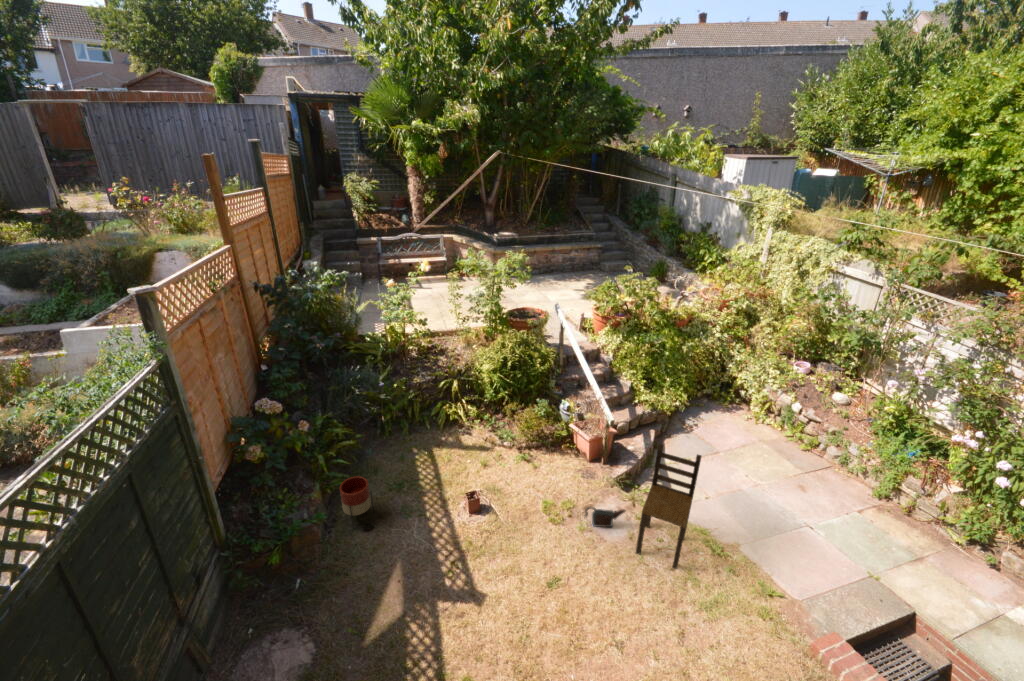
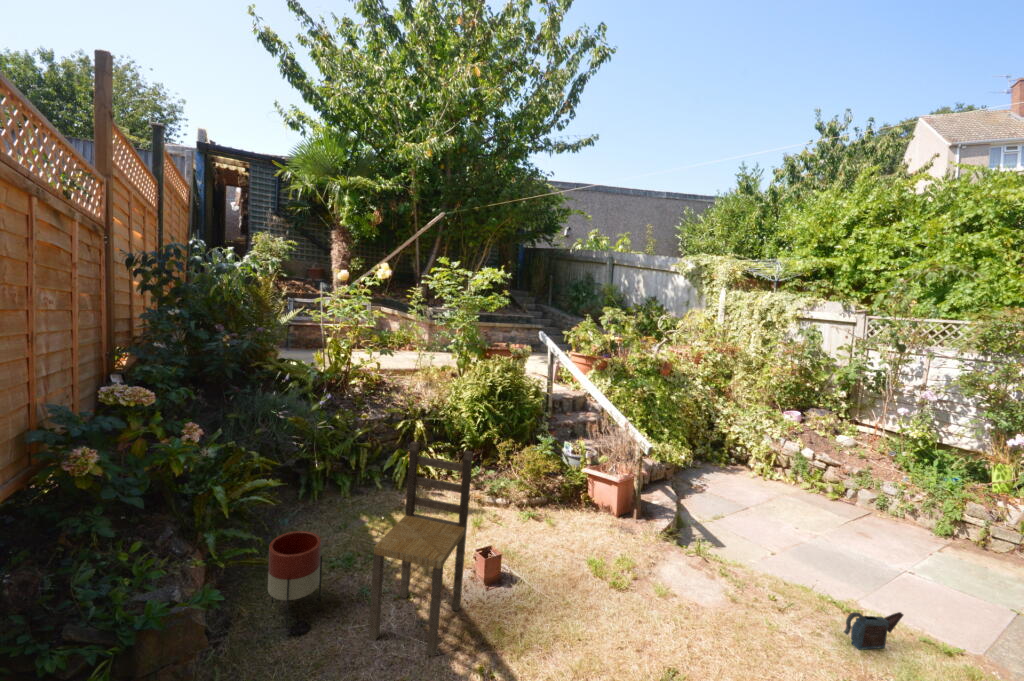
chair: present [636,444,701,569] -> present [369,442,473,656]
watering can: present [585,506,625,527] -> present [844,612,903,650]

